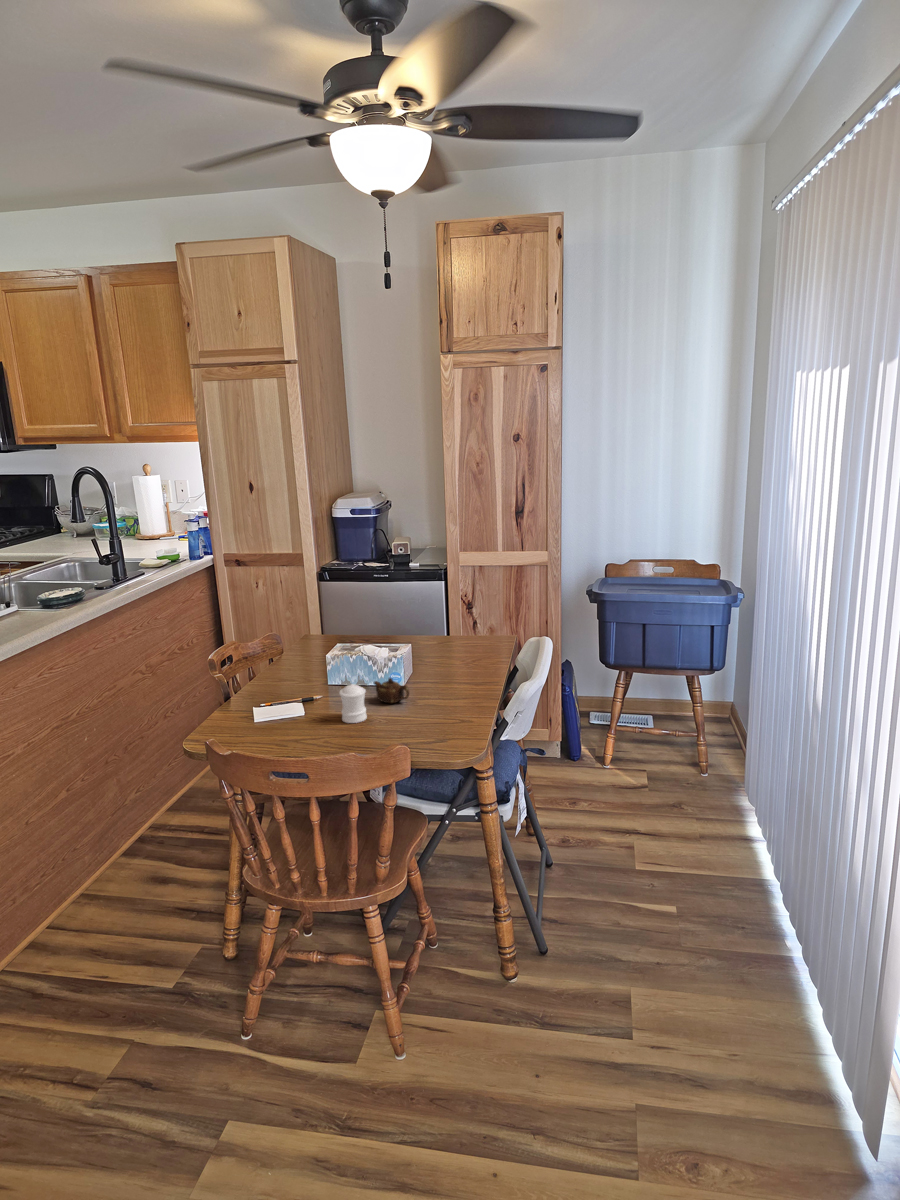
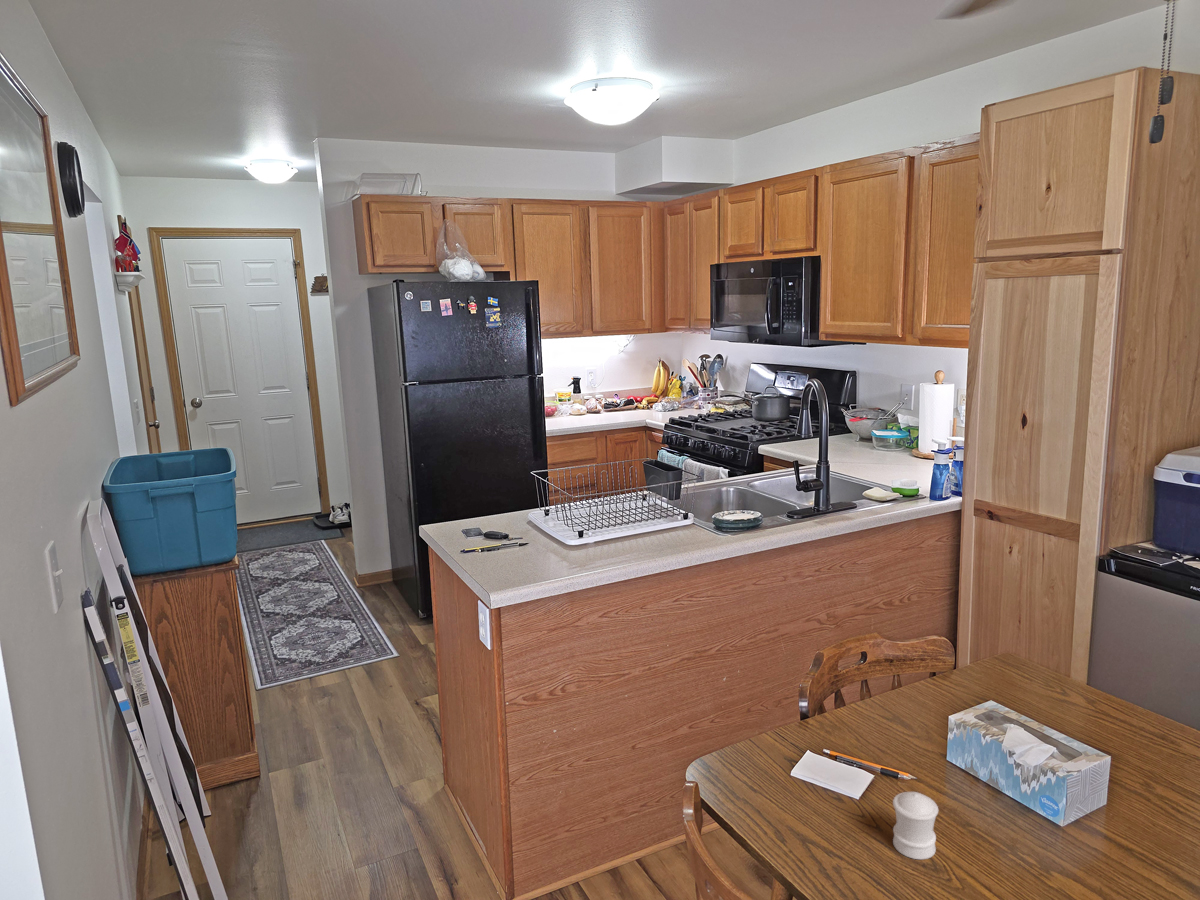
teapot: present [374,678,409,703] -> none [980,799,1032,860]

